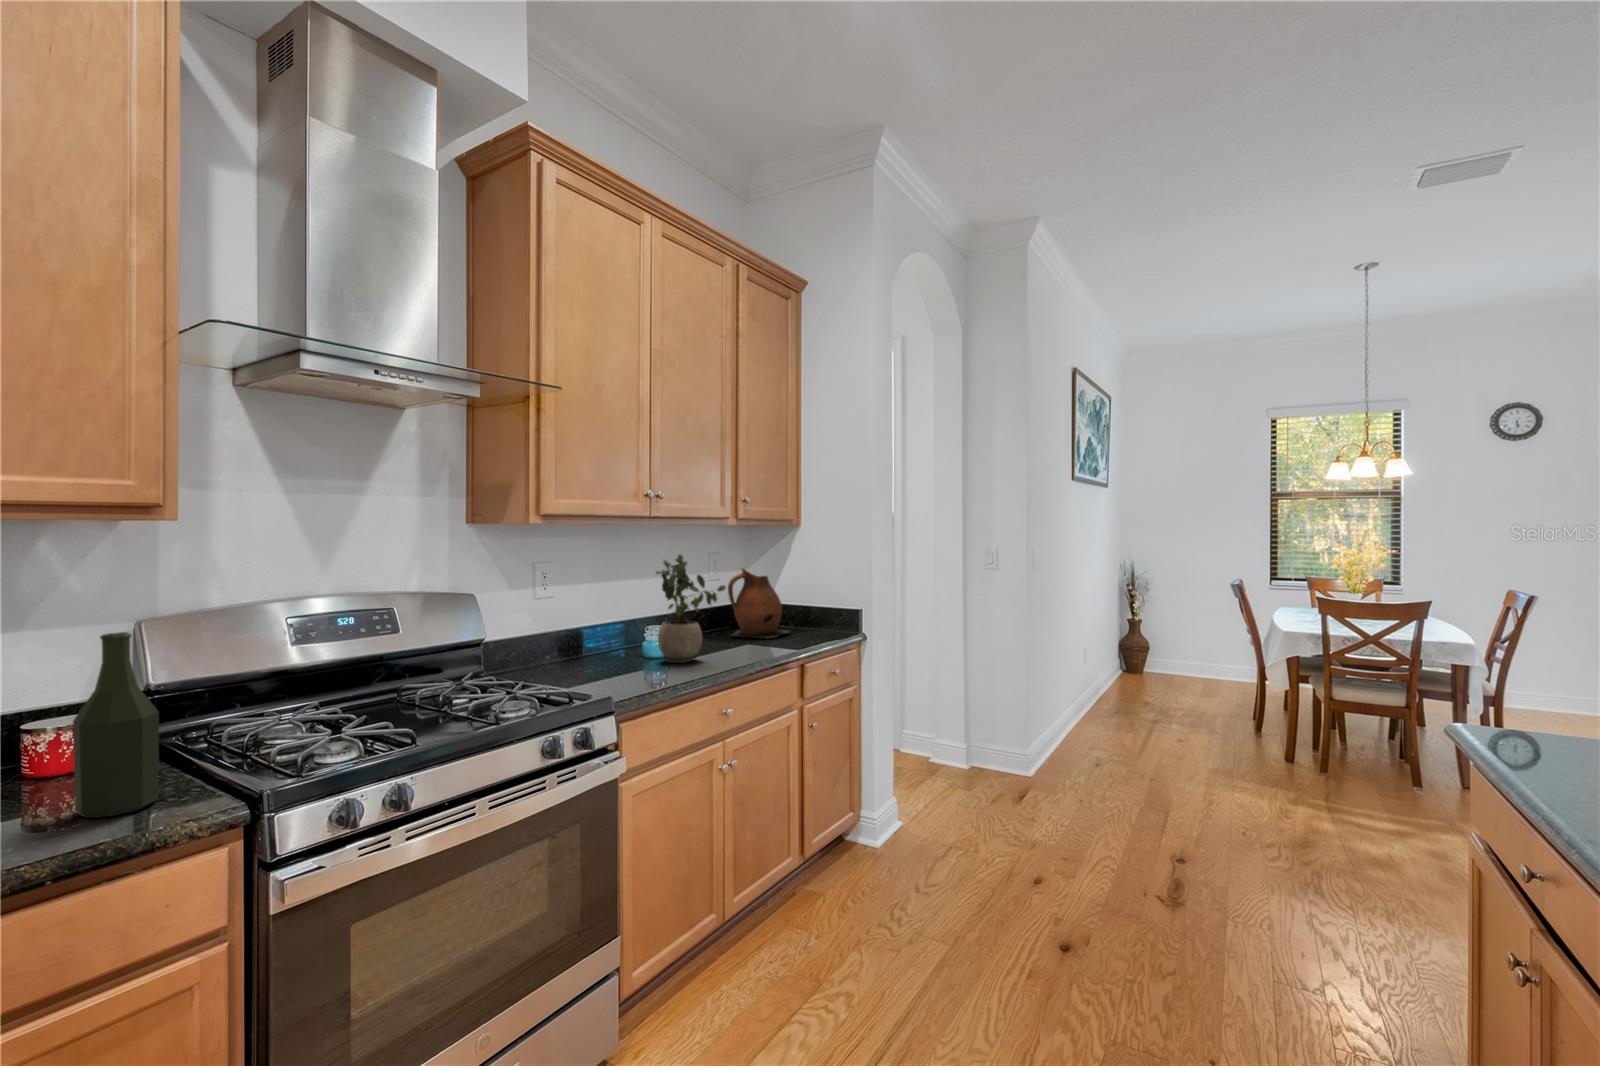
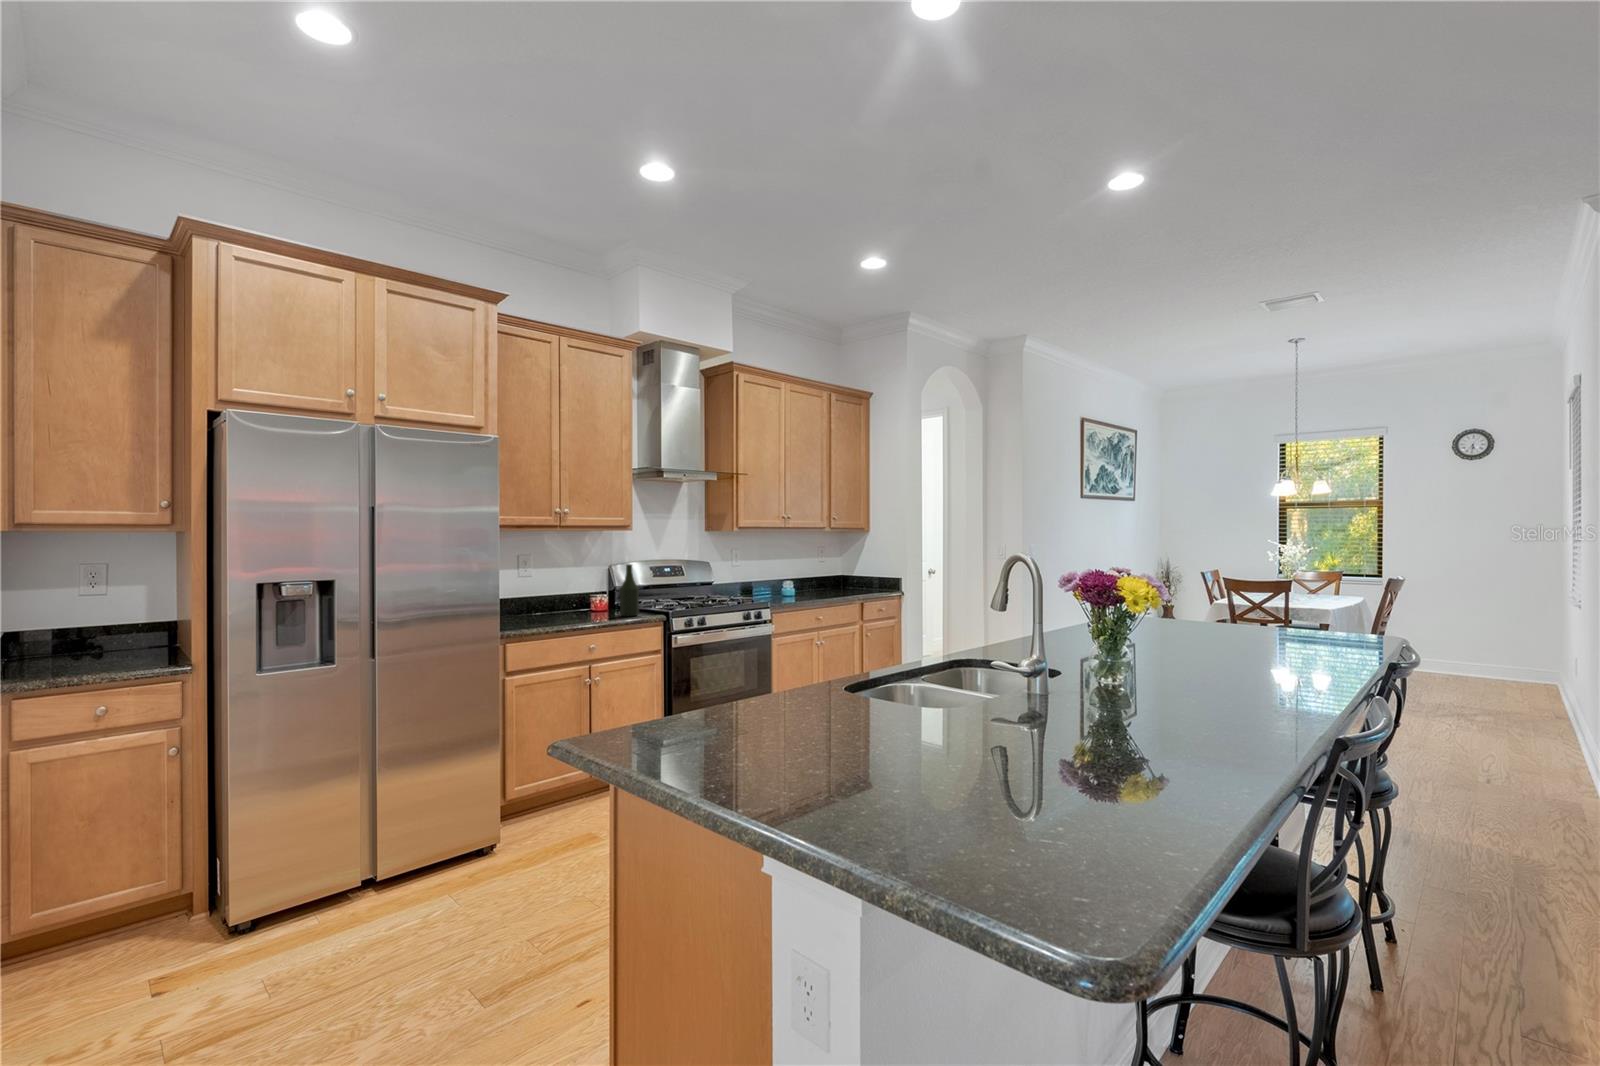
potted plant: present [656,555,726,663] -> none [788,545,821,597]
ceramic pitcher: present [728,568,790,639] -> none [828,554,864,593]

